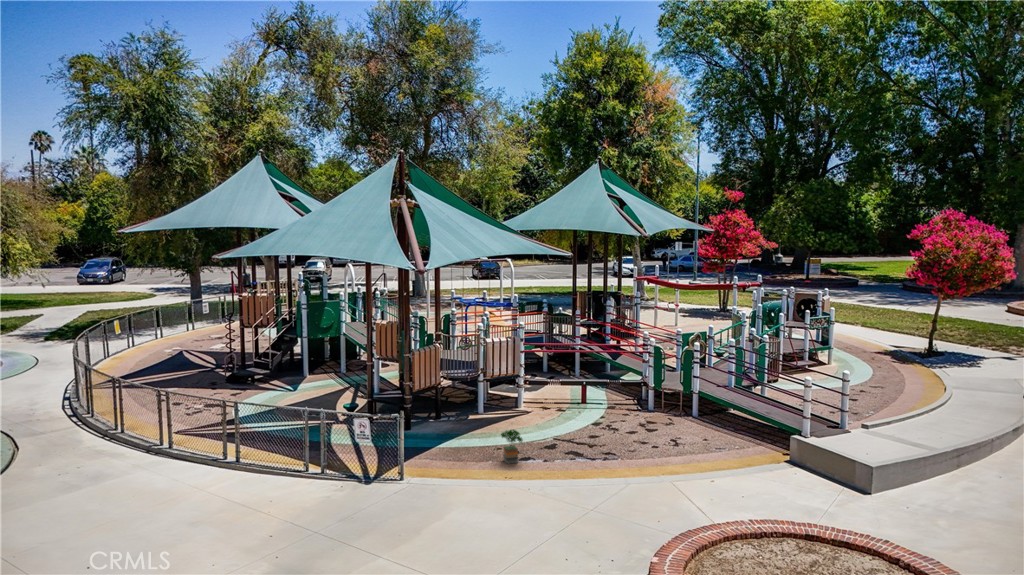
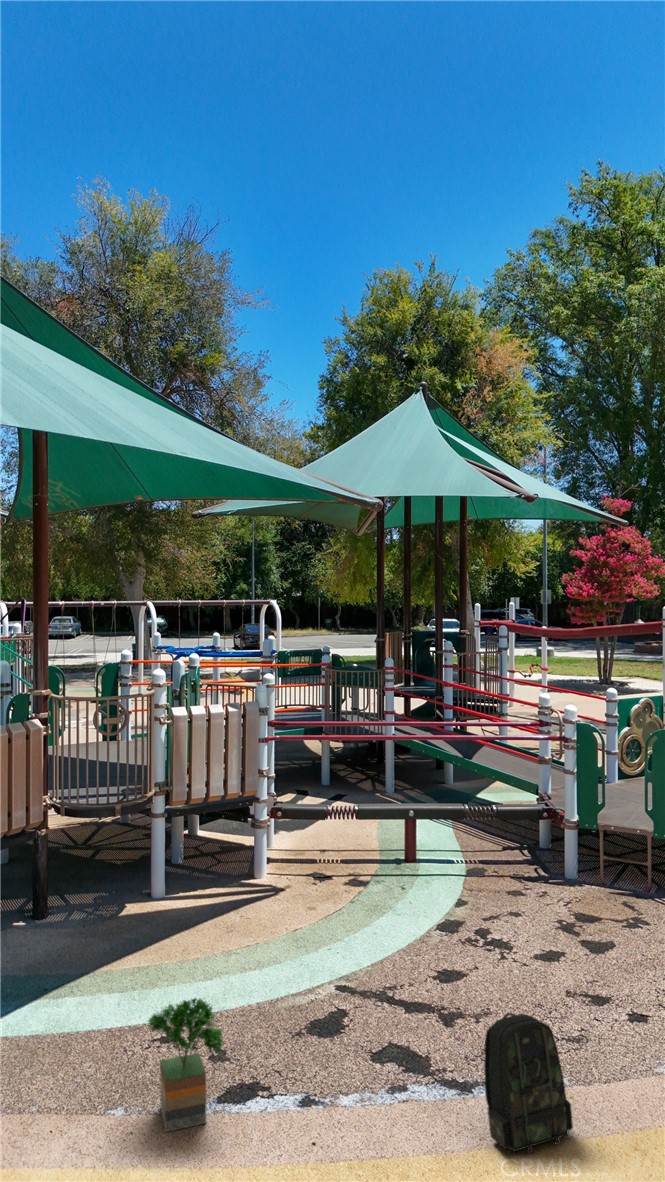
backpack: none [598,434,623,470] -> present [484,1013,573,1158]

